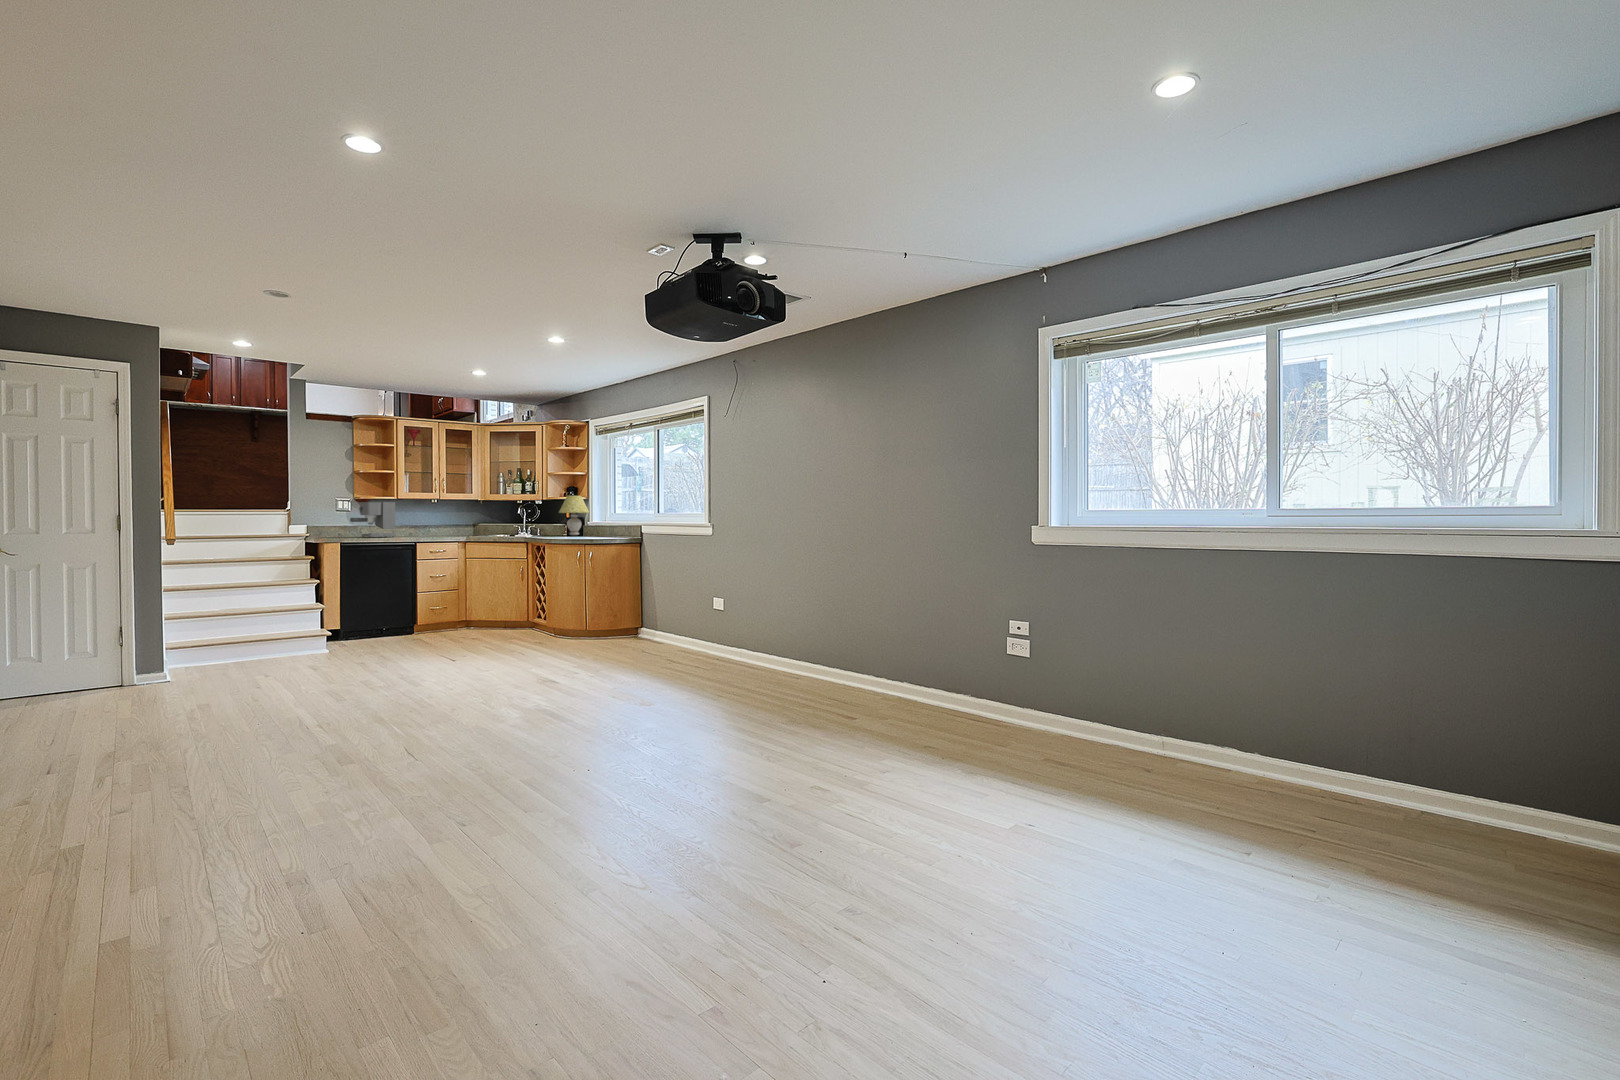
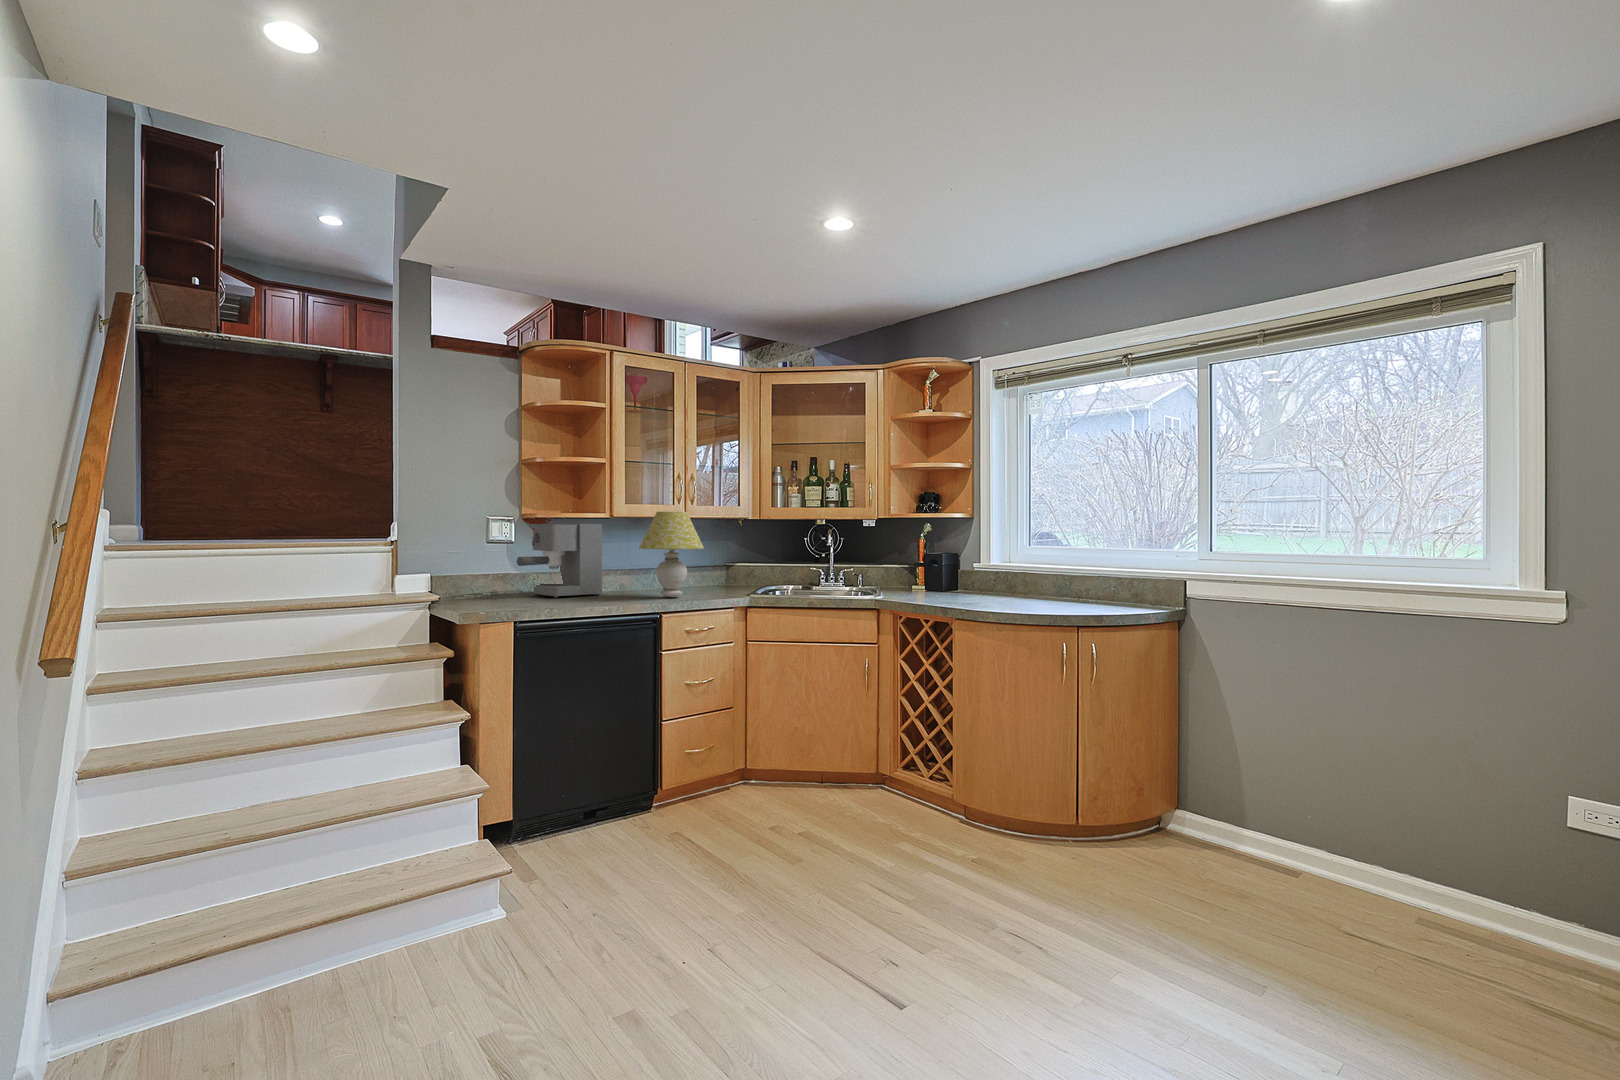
table lamp: present [559,496,589,536] -> present [639,512,704,597]

